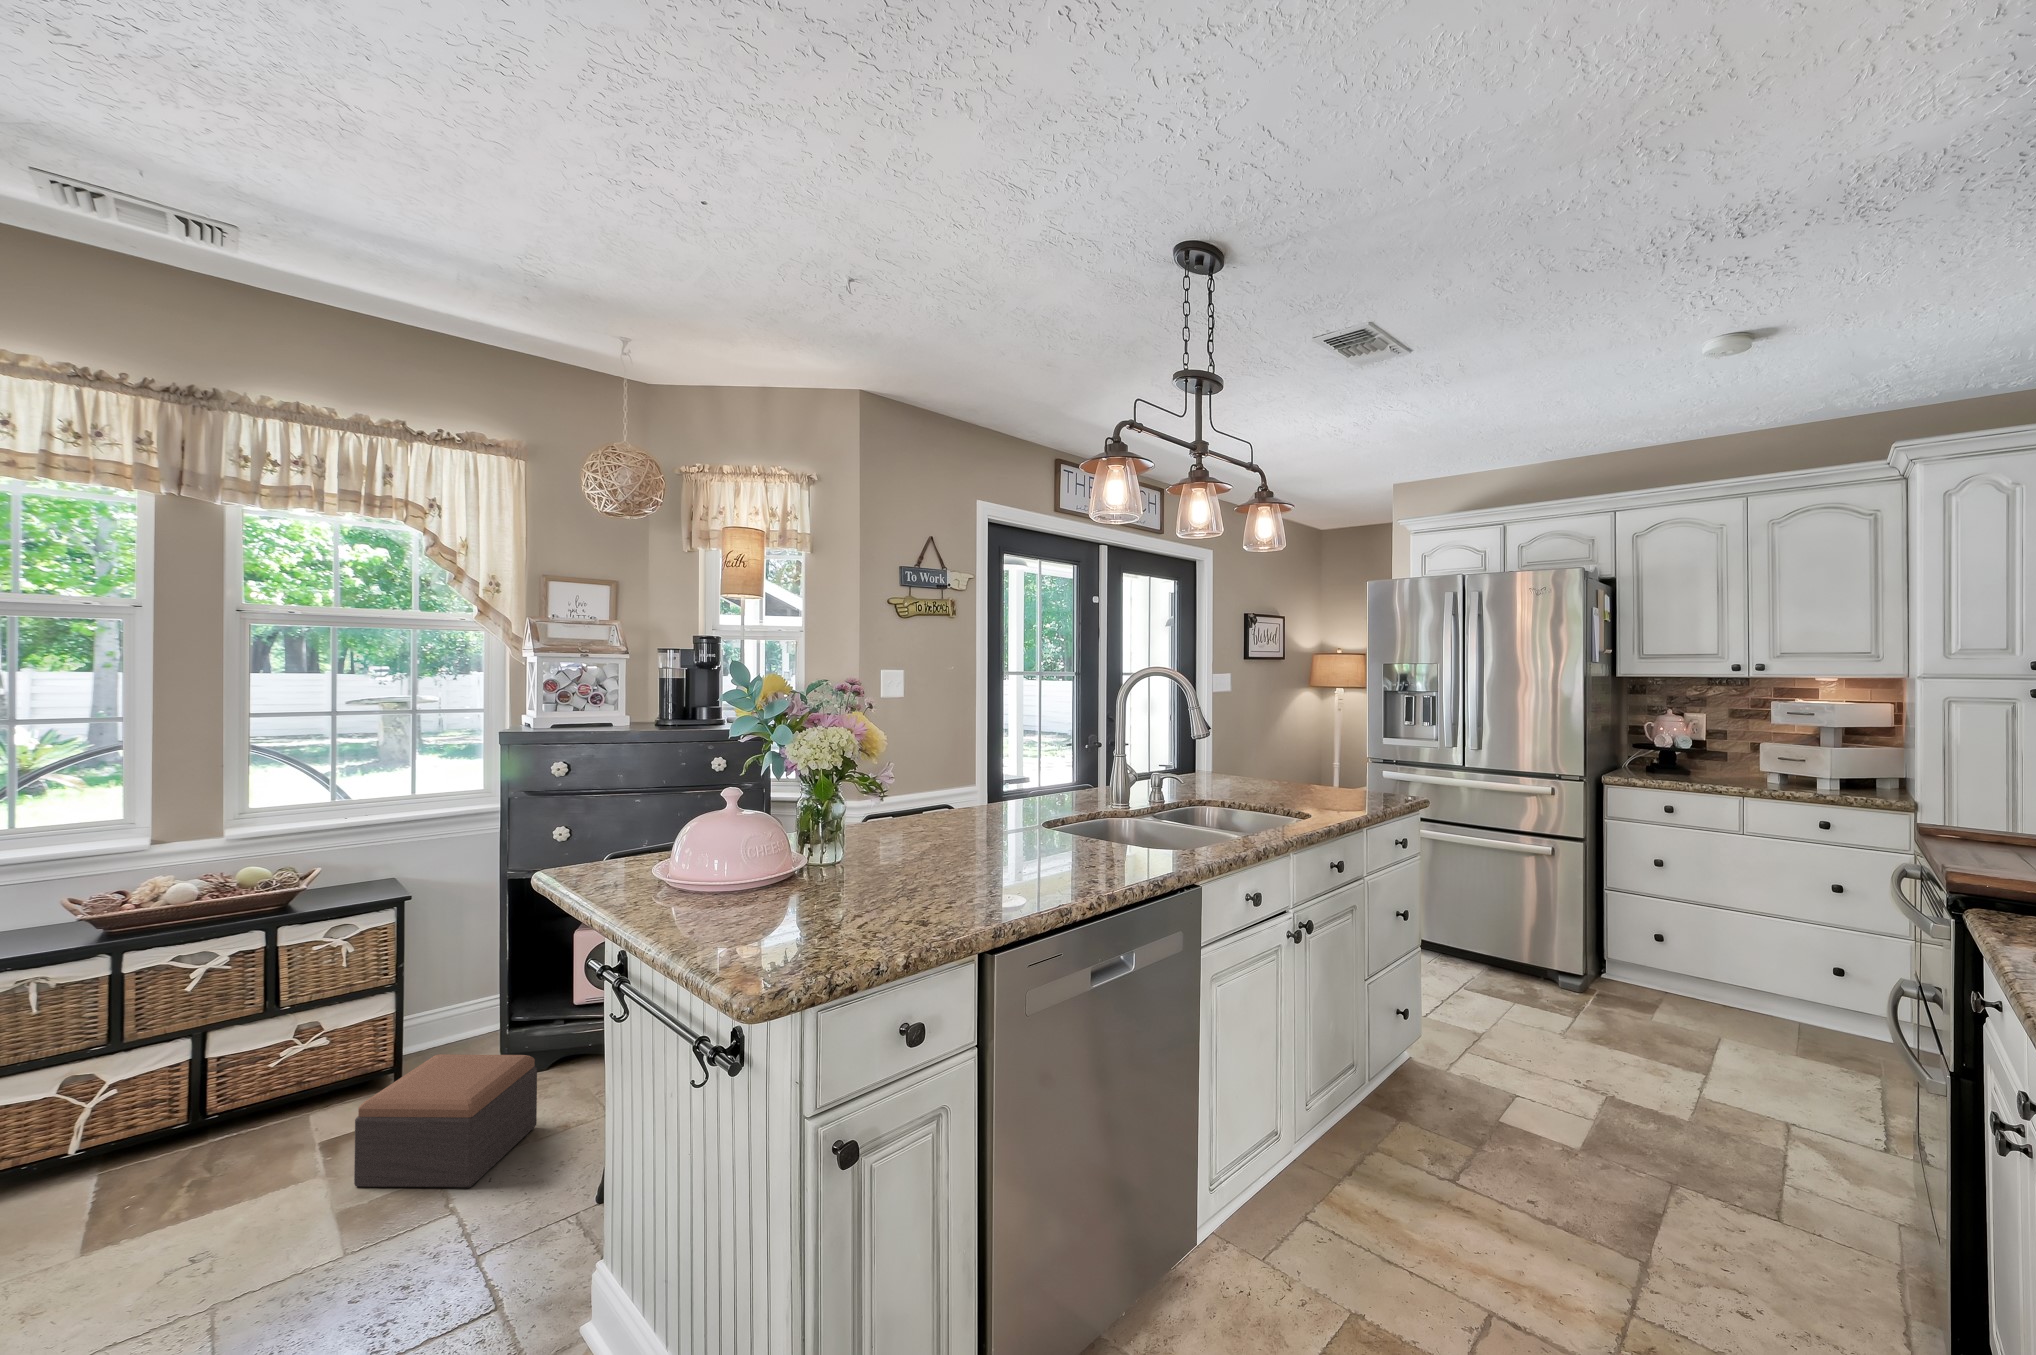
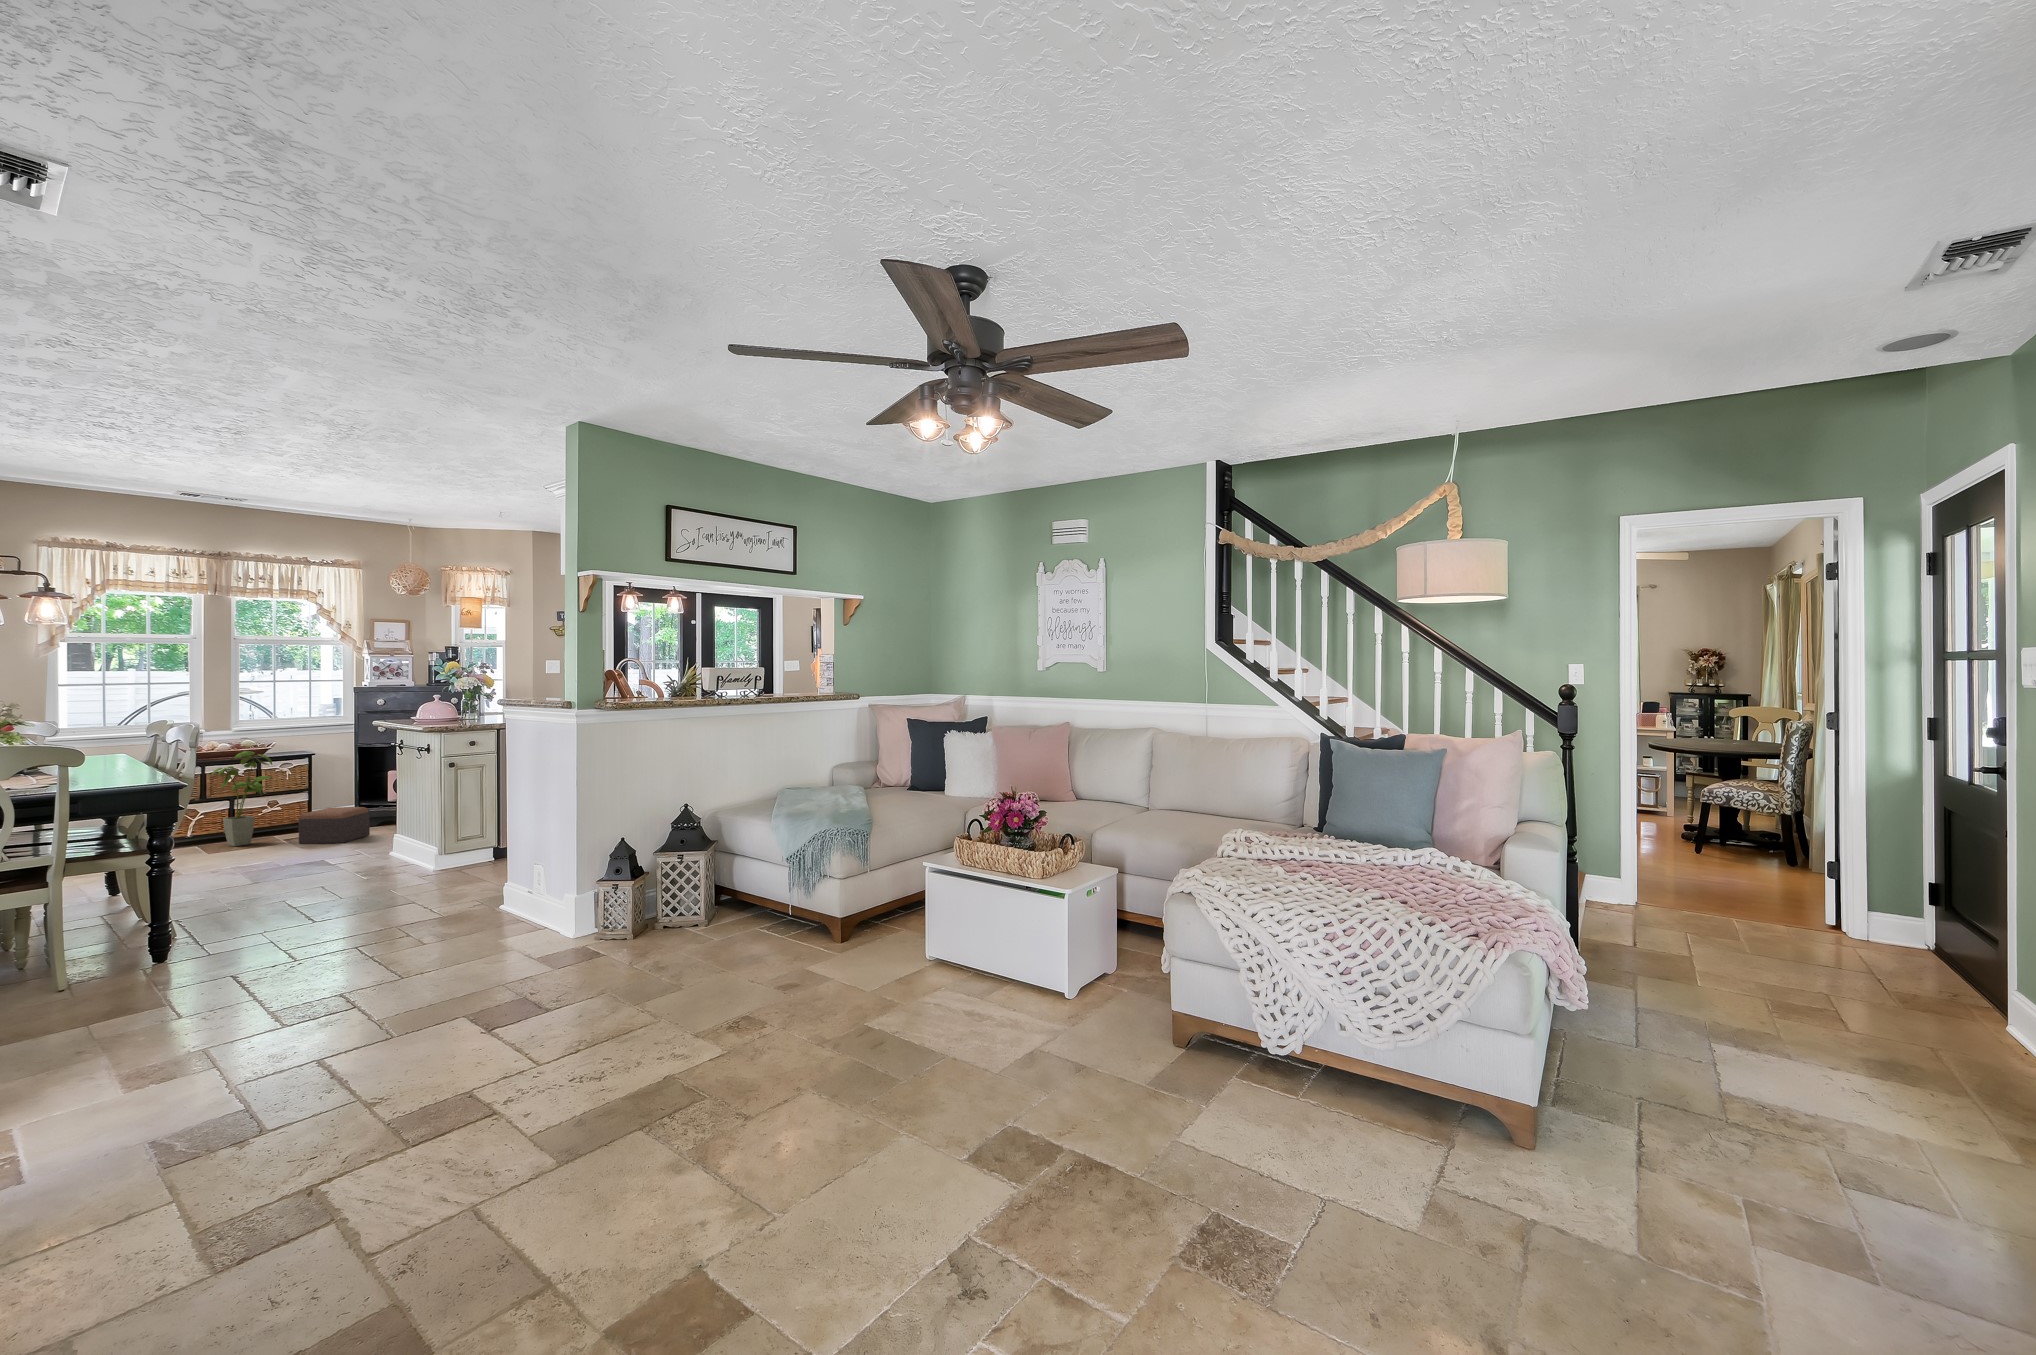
house plant: none [118,920,301,1200] -> present [211,751,273,846]

